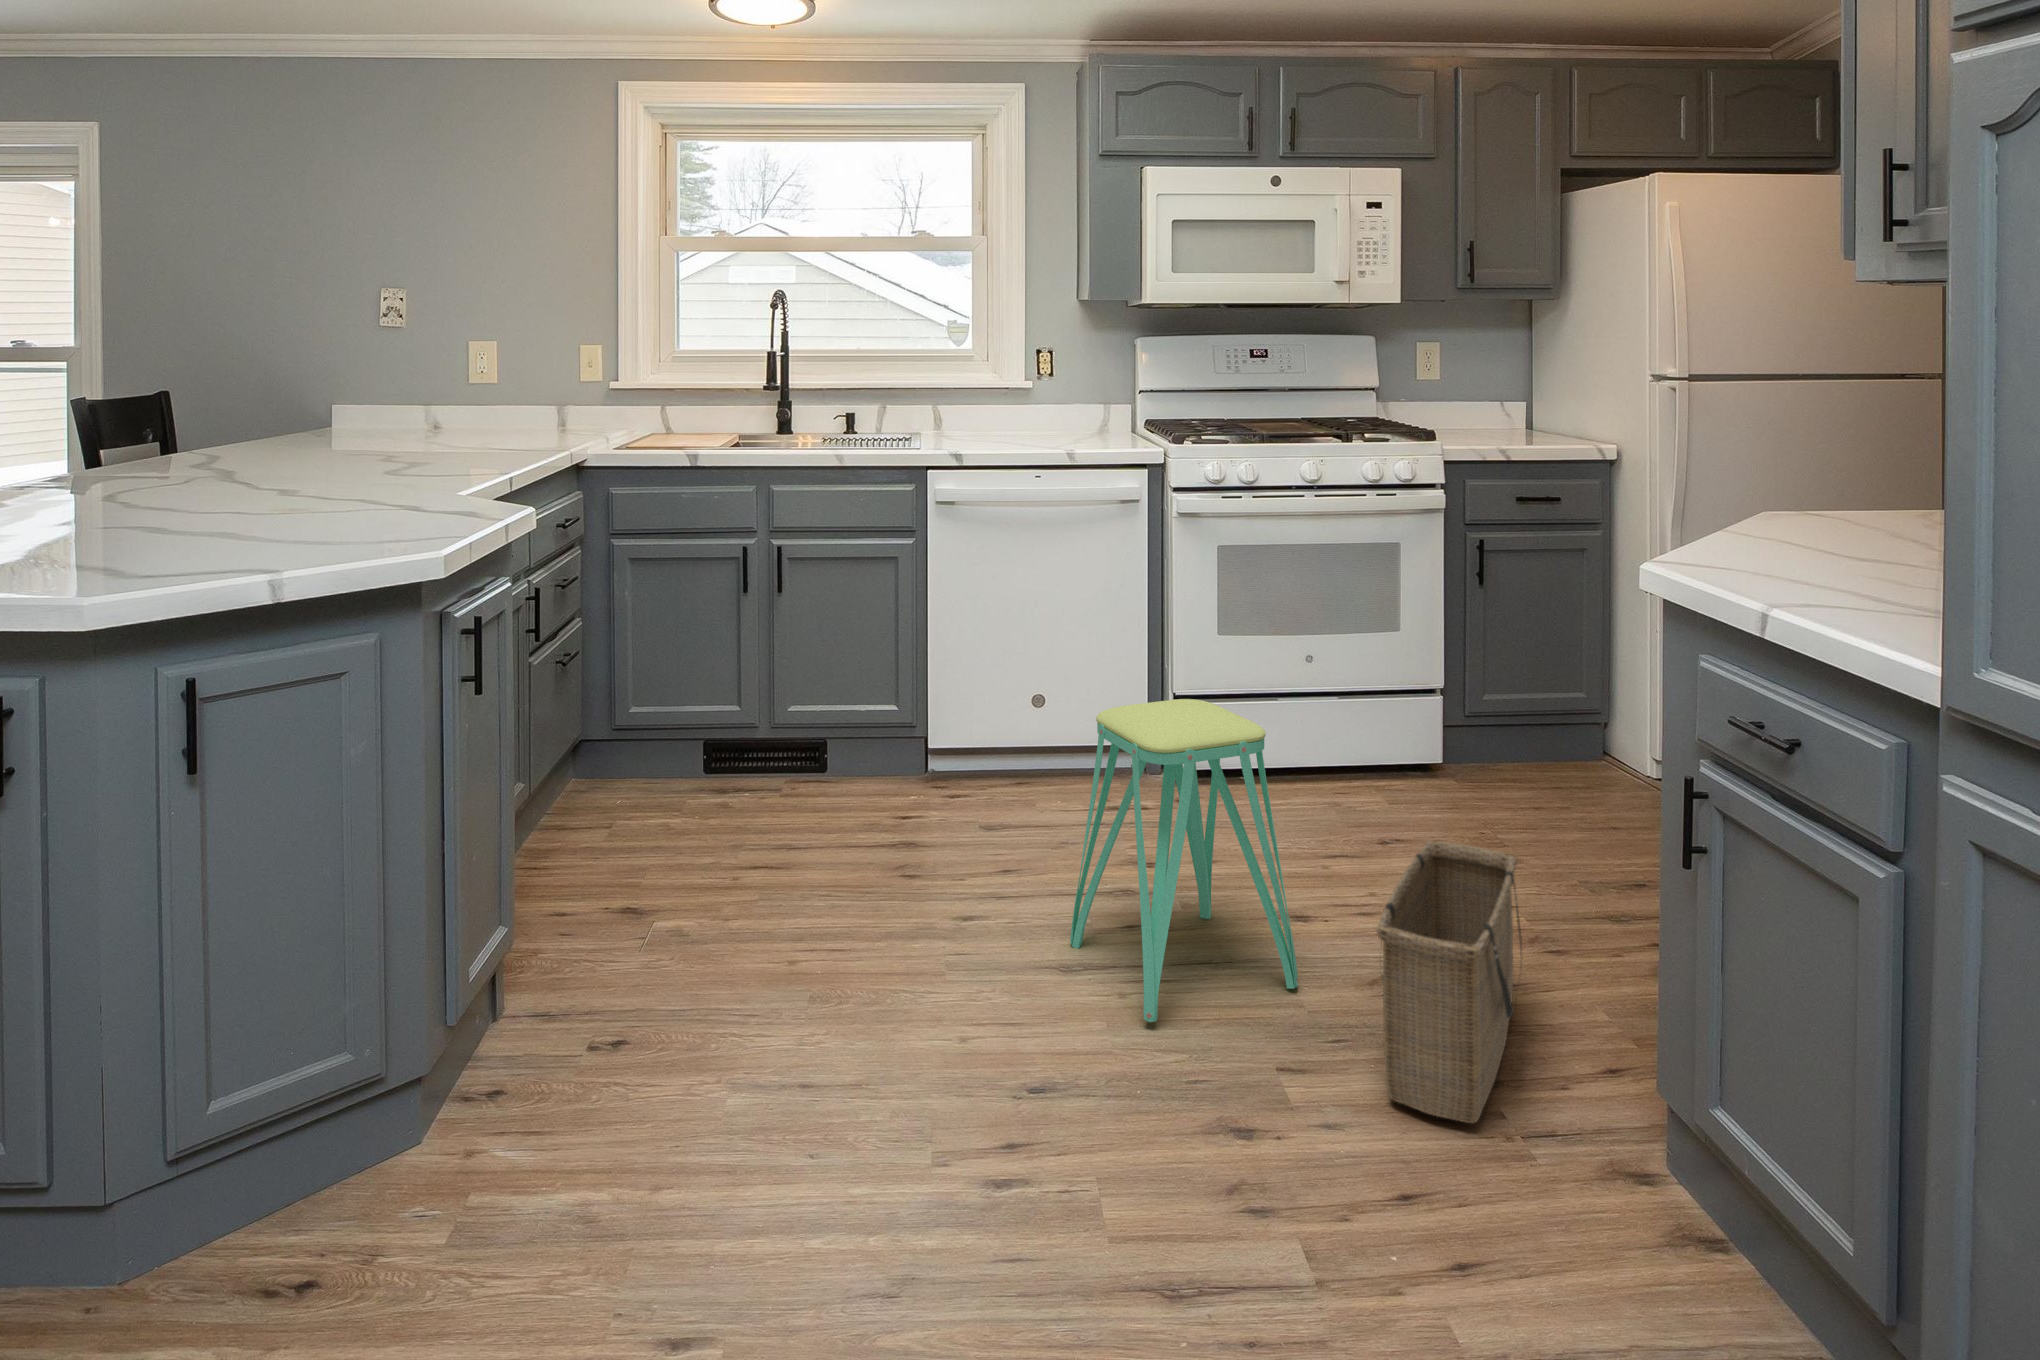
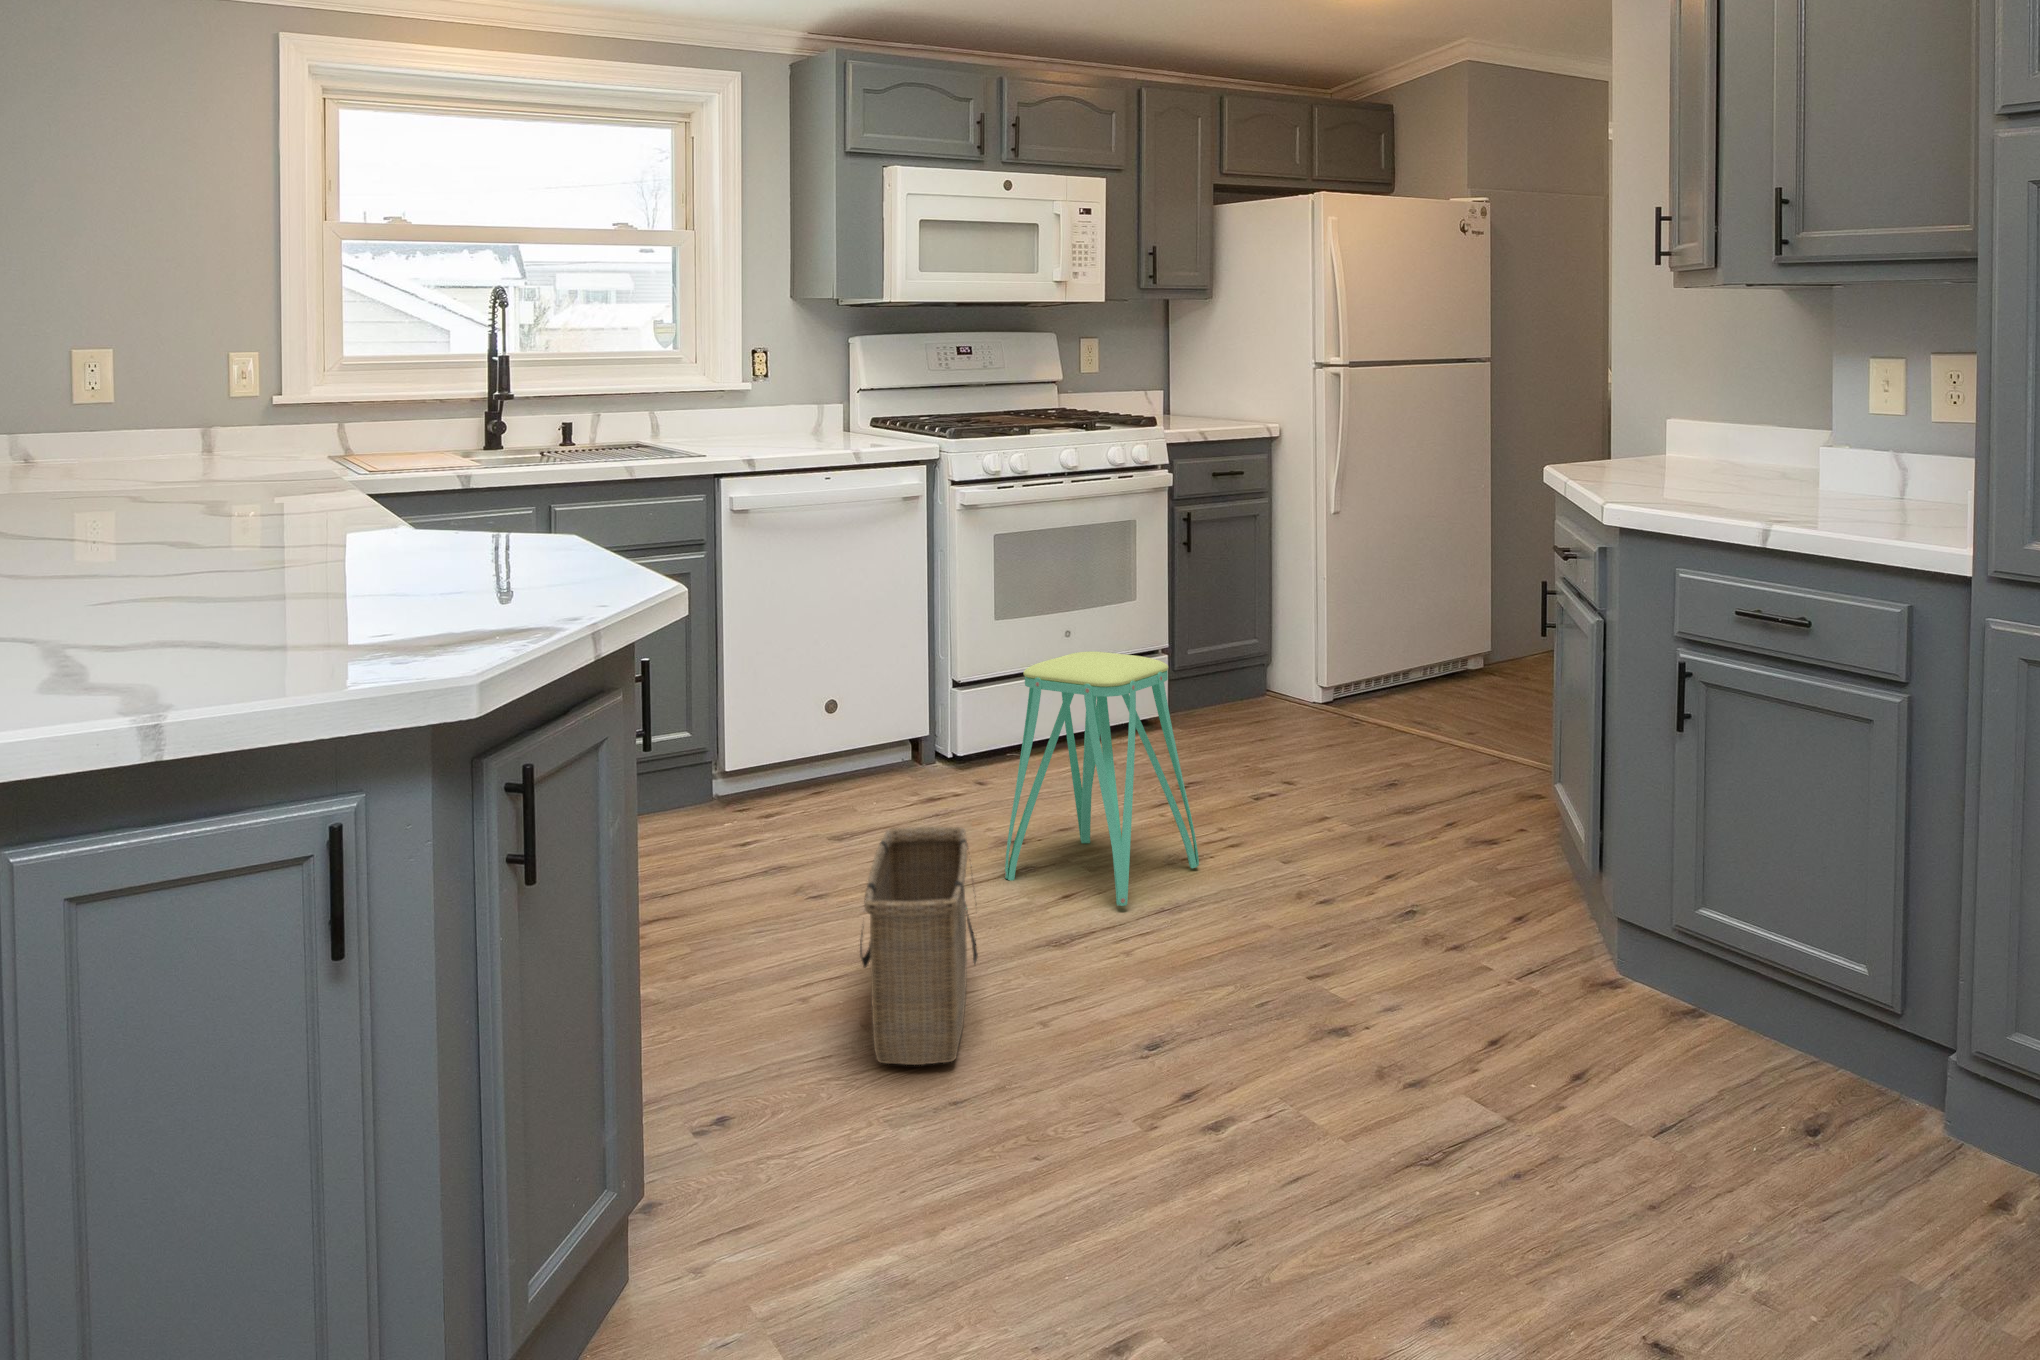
basket: present [1377,841,1522,1123] -> present [860,826,978,1065]

